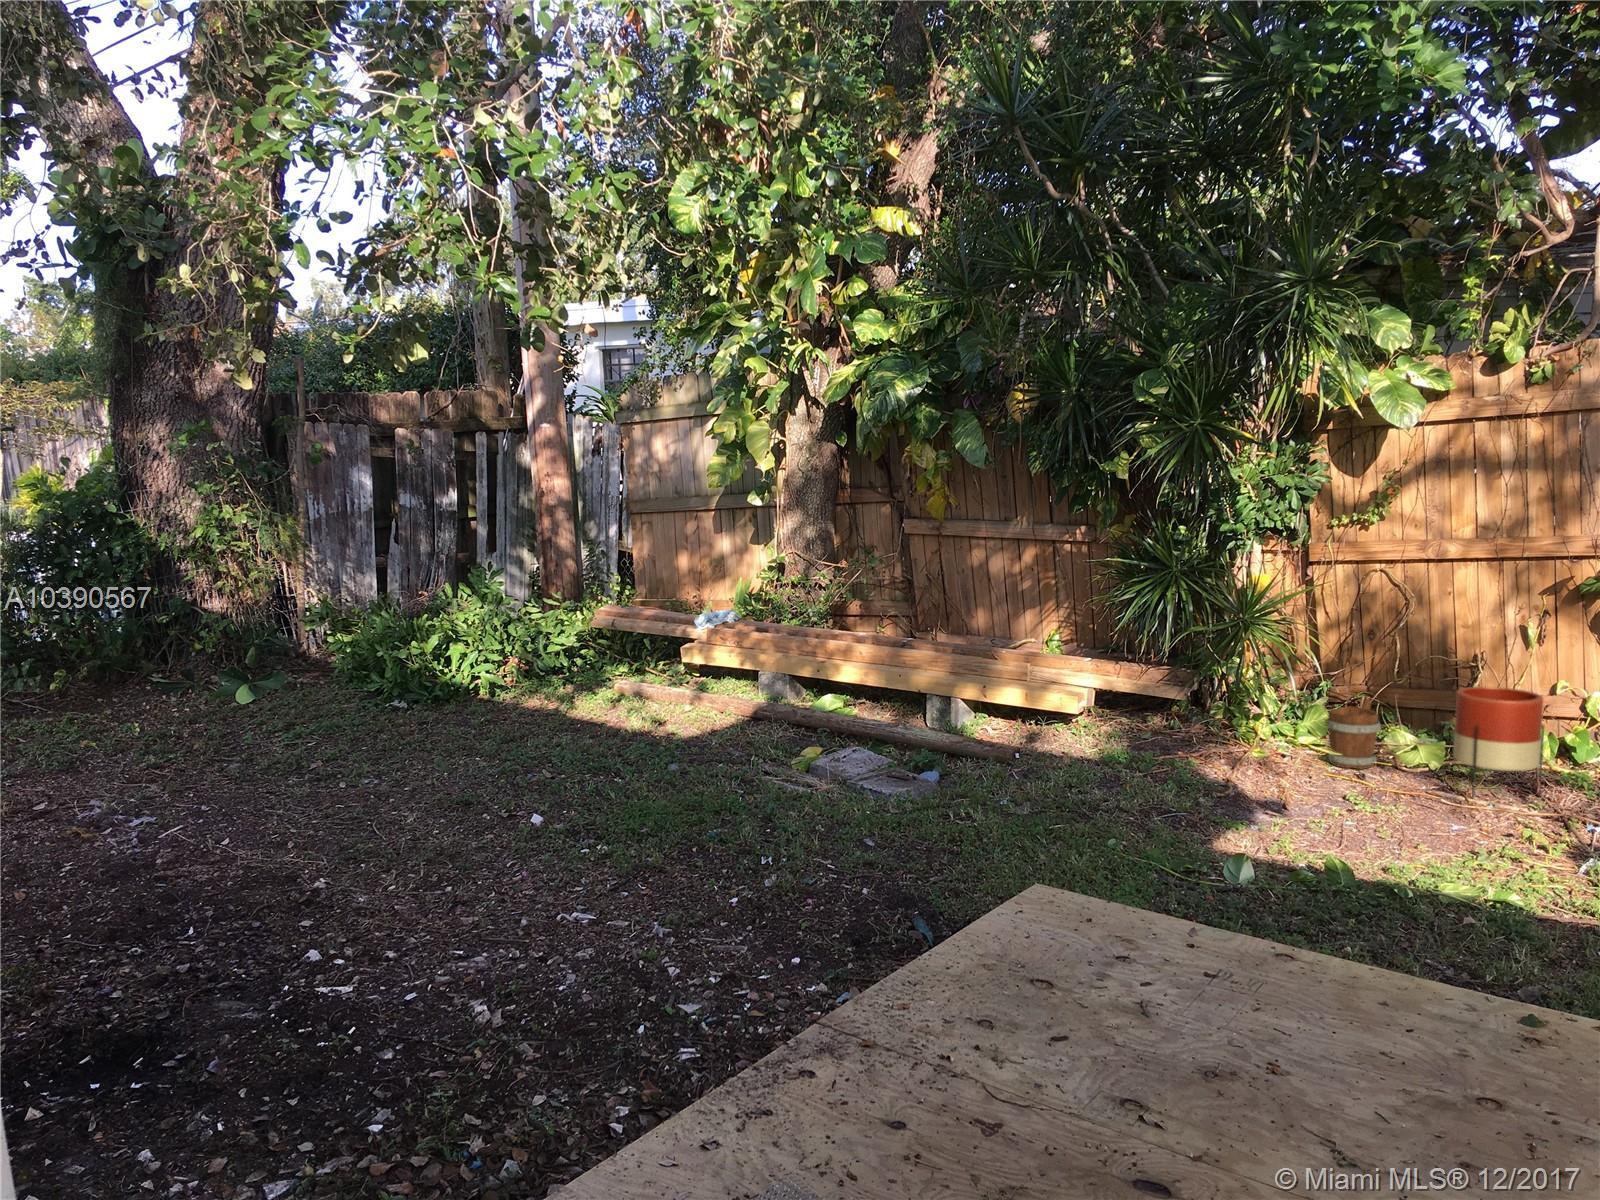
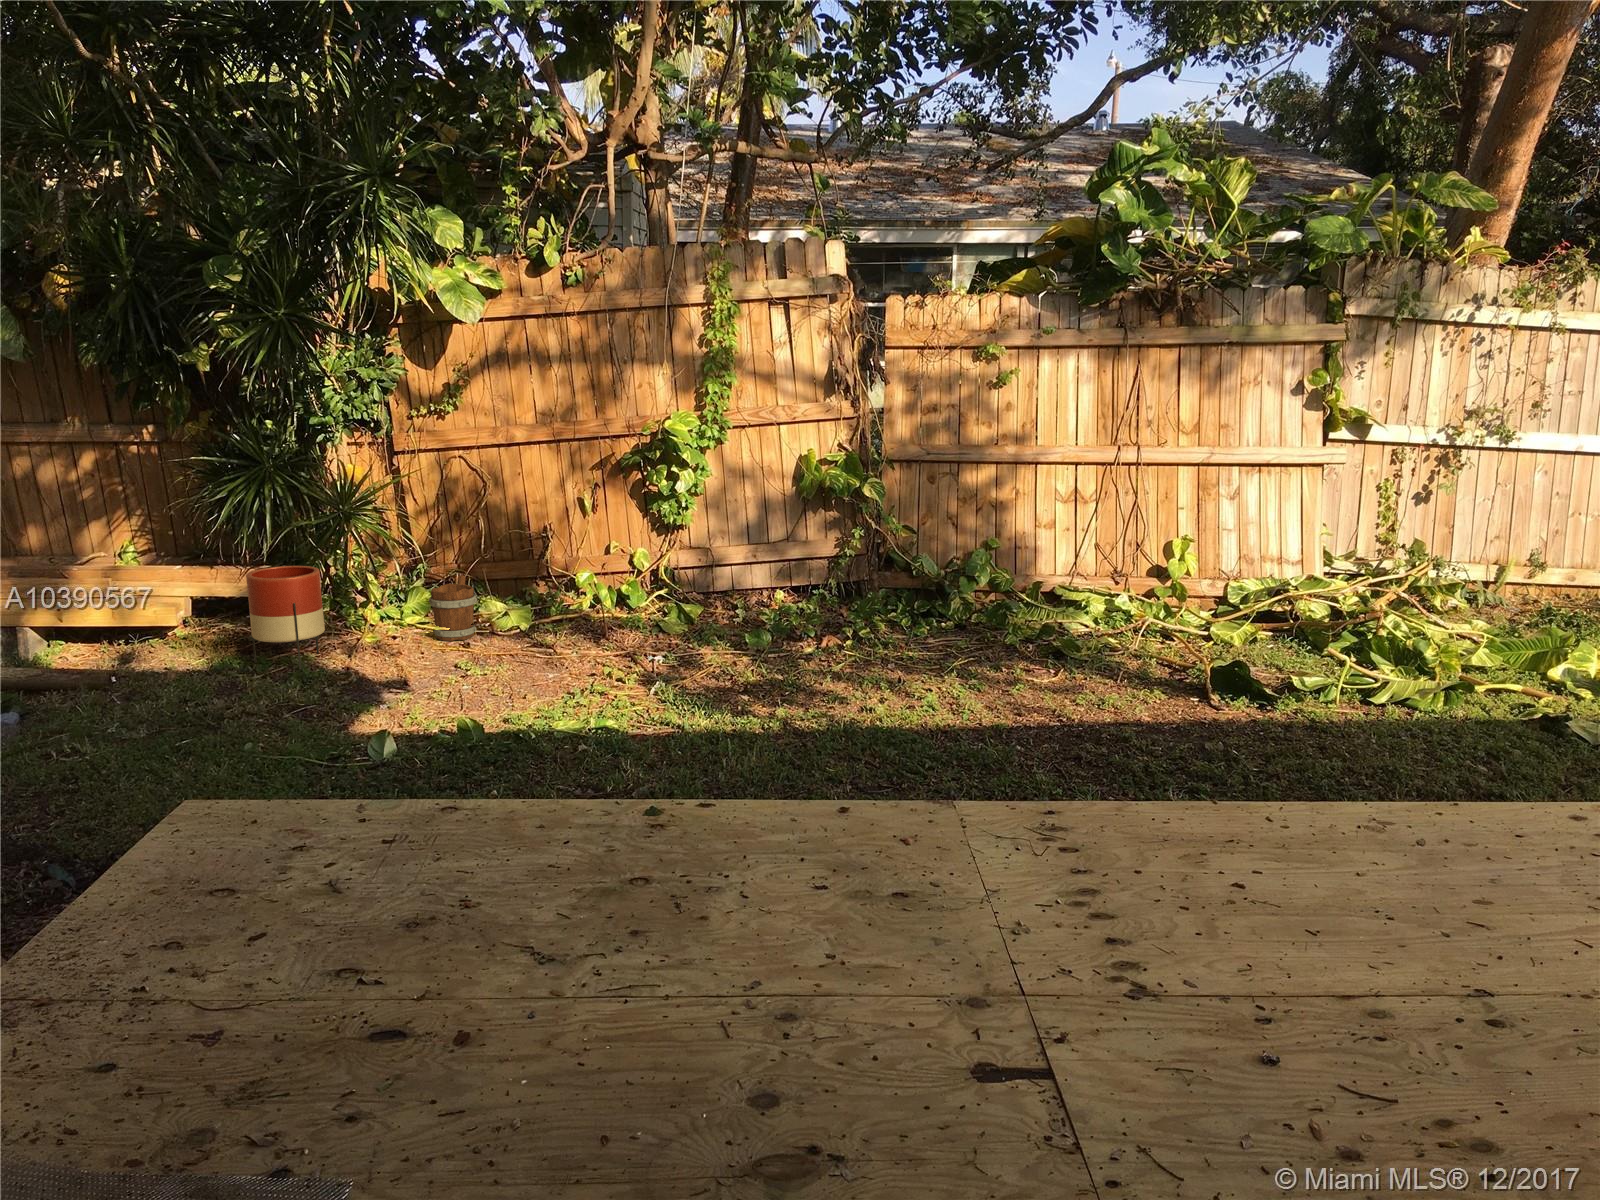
planter: present [1453,687,1544,798] -> present [246,566,325,669]

